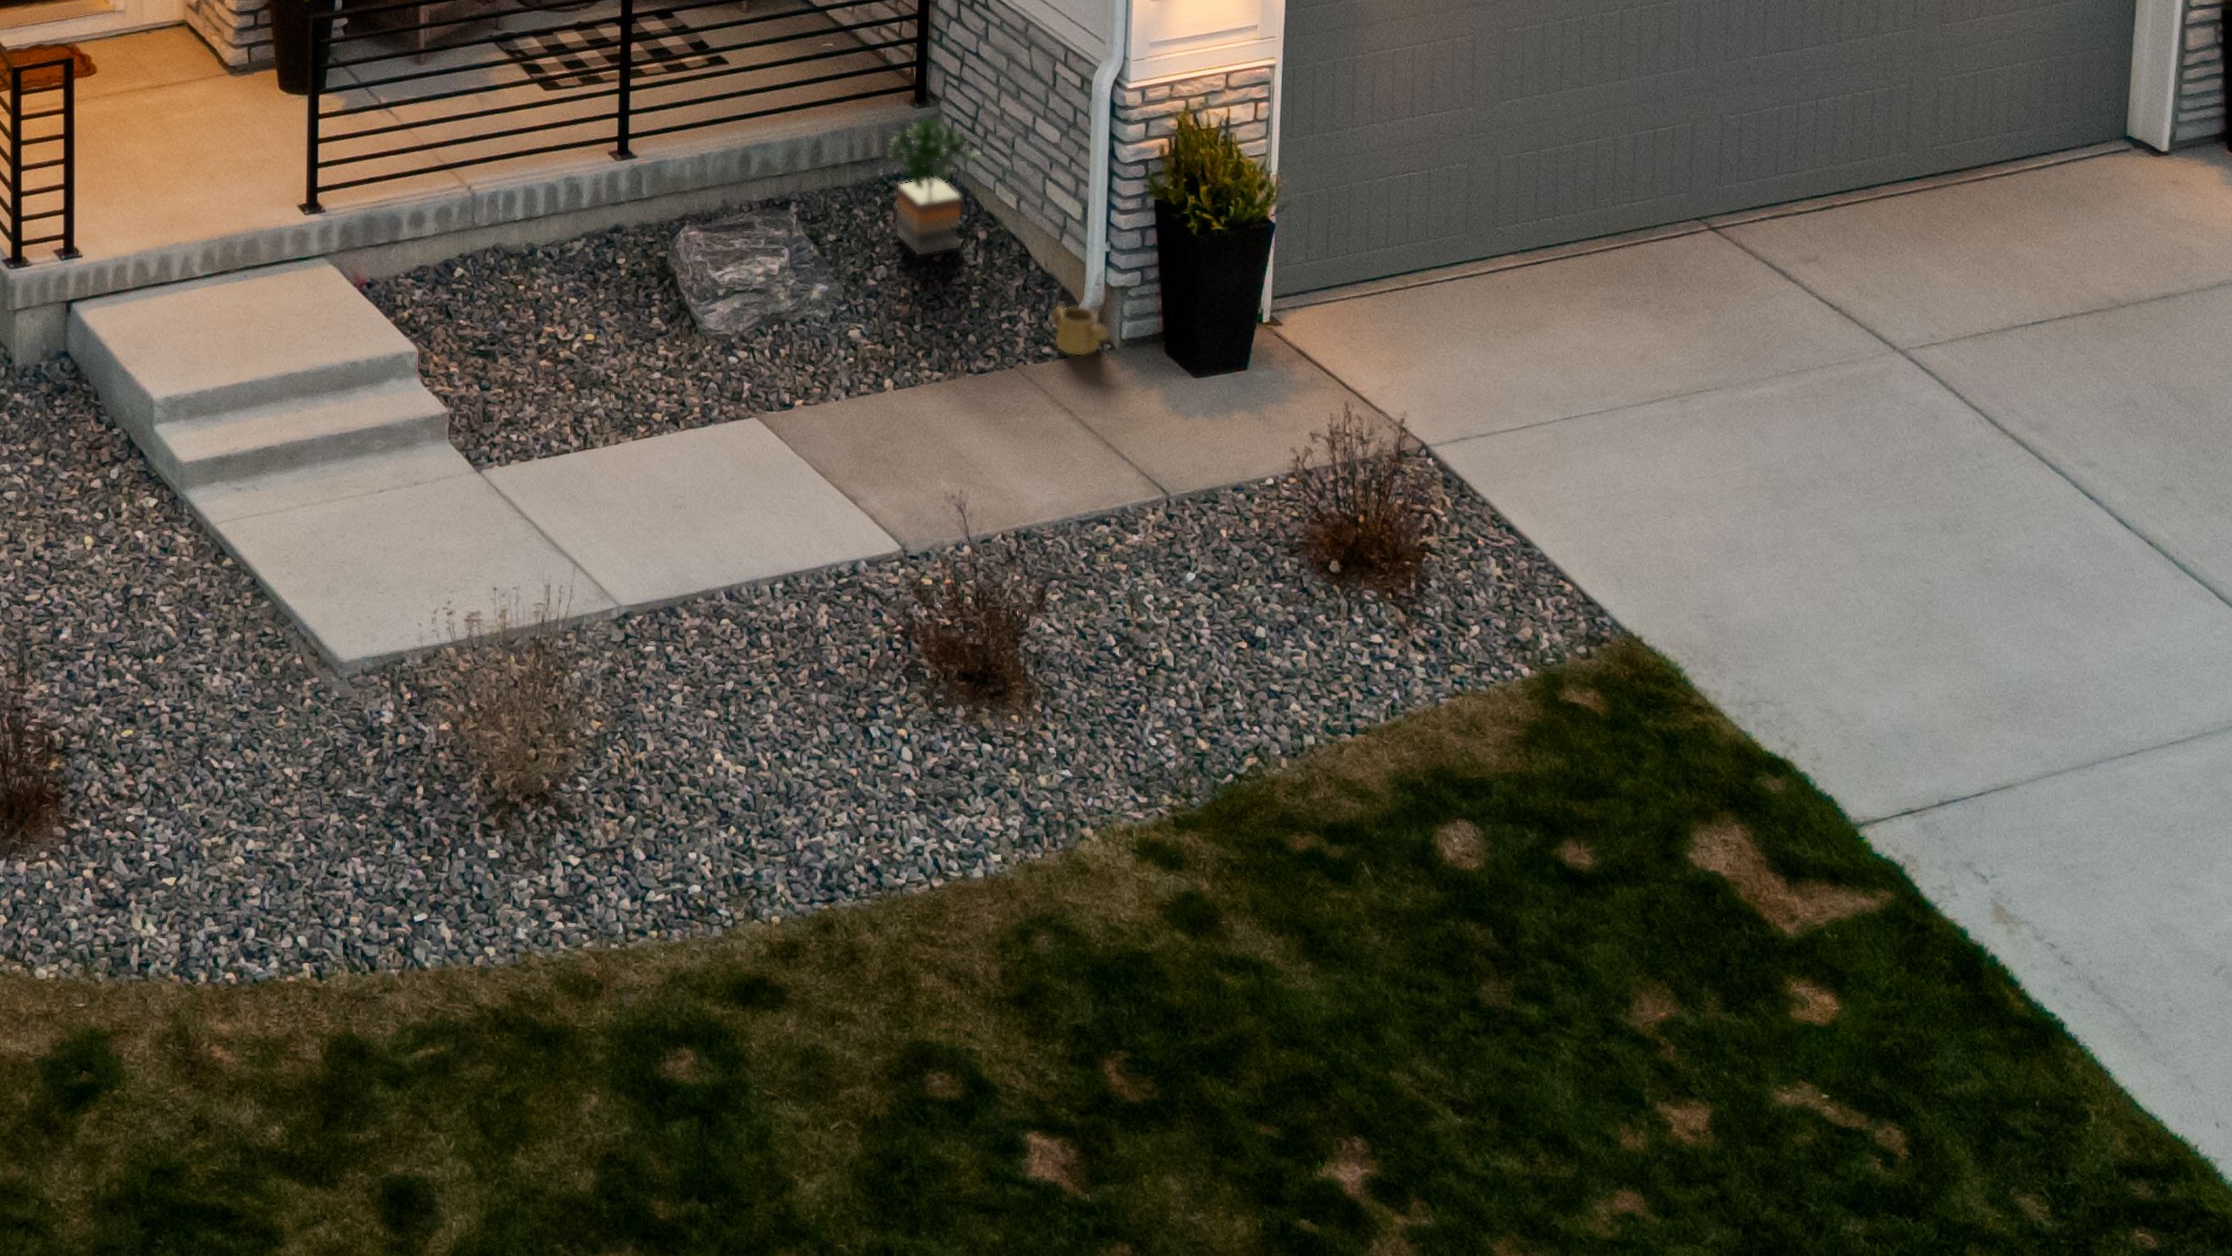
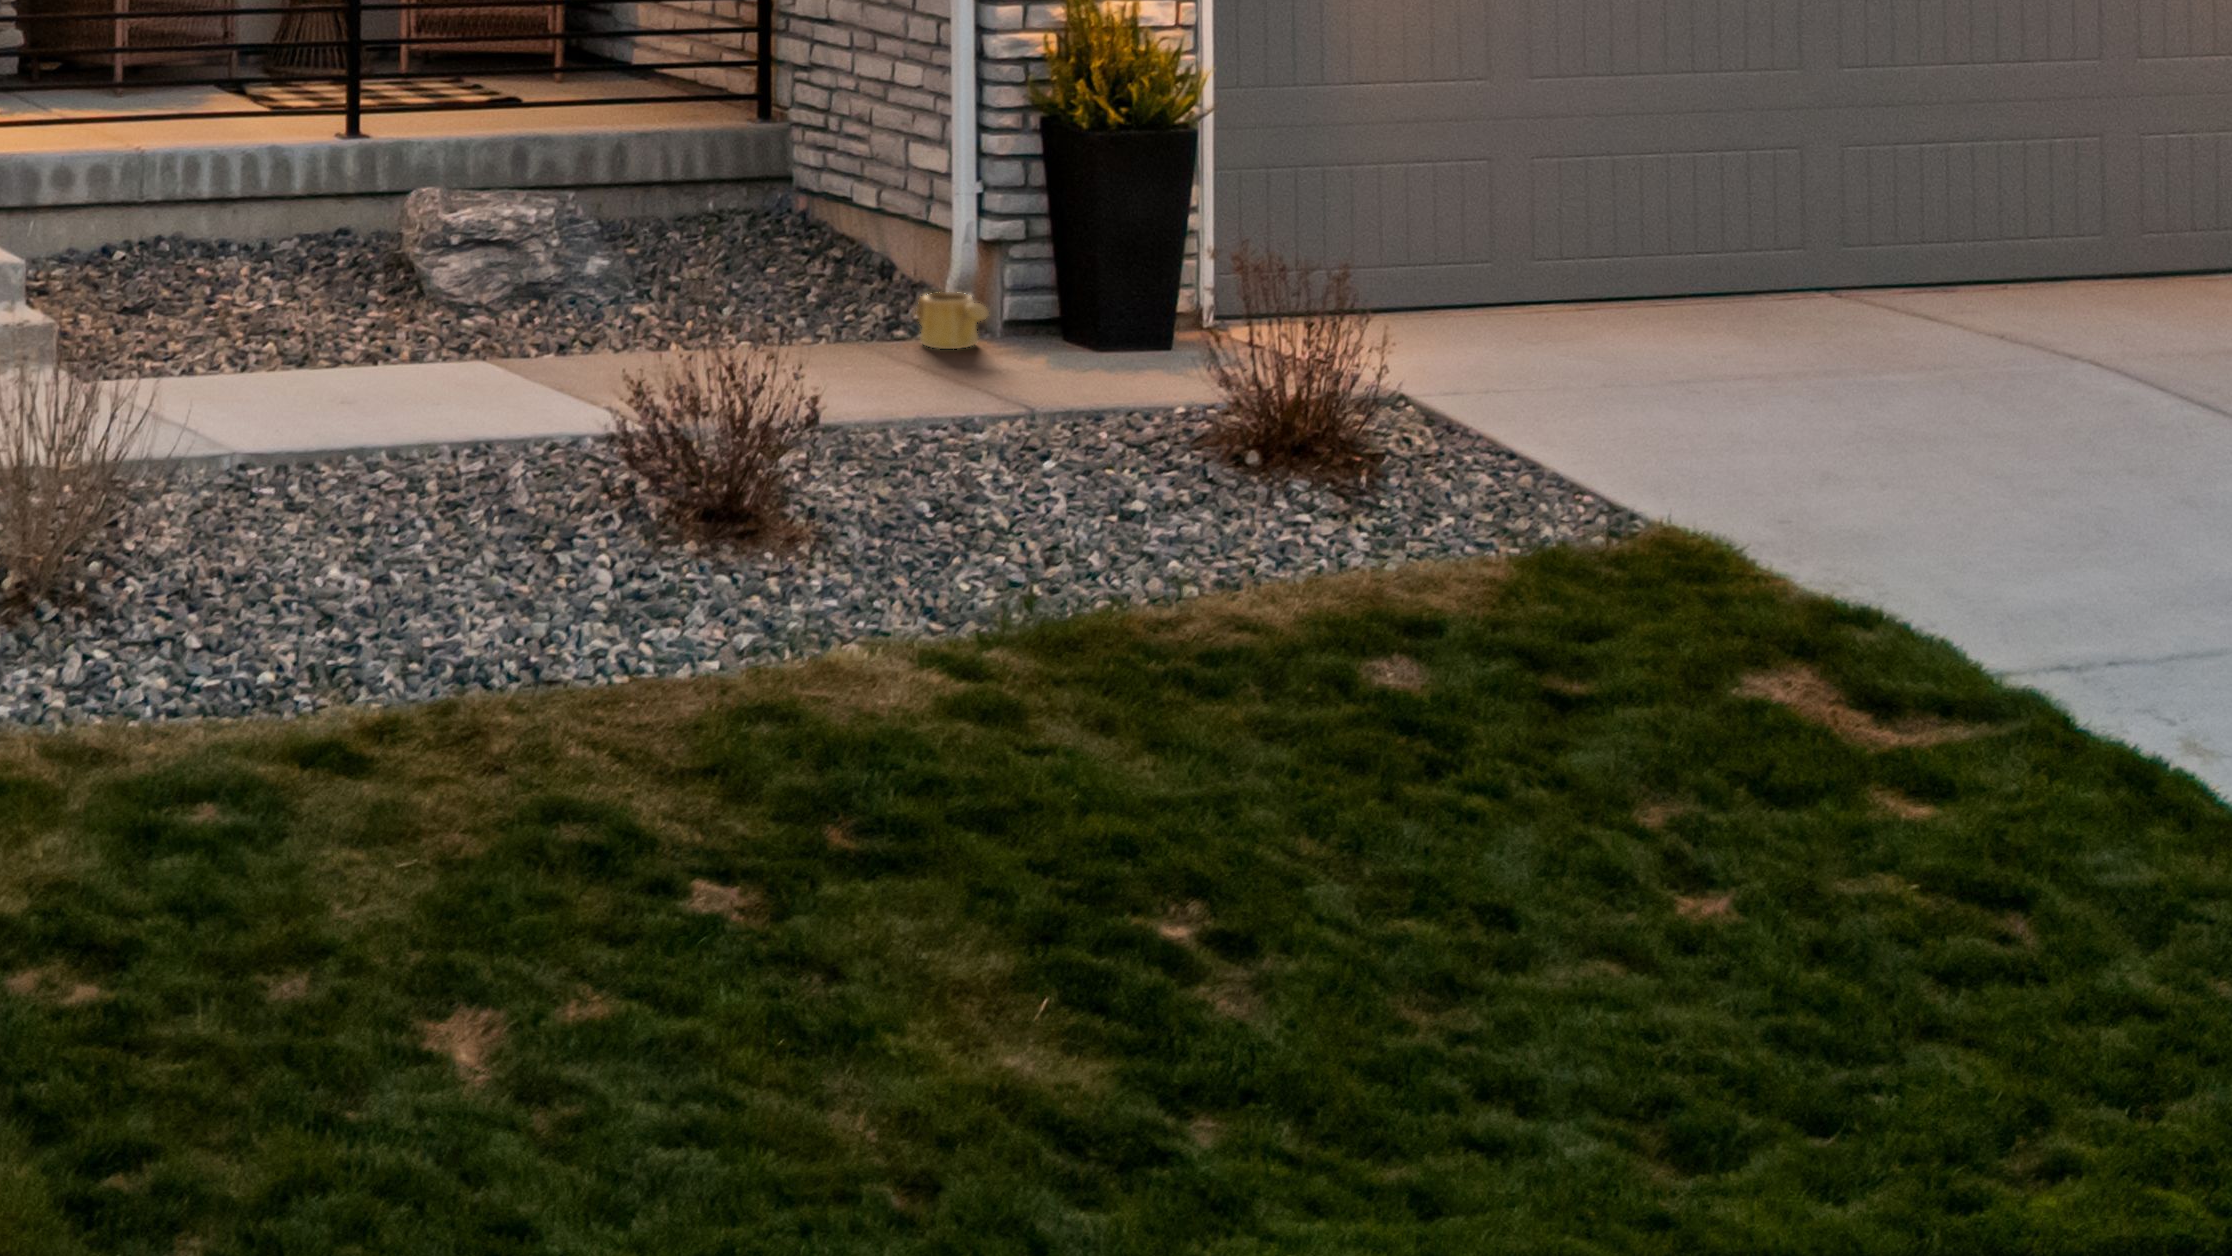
potted tree: present [891,120,979,254] -> none [709,105,836,286]

